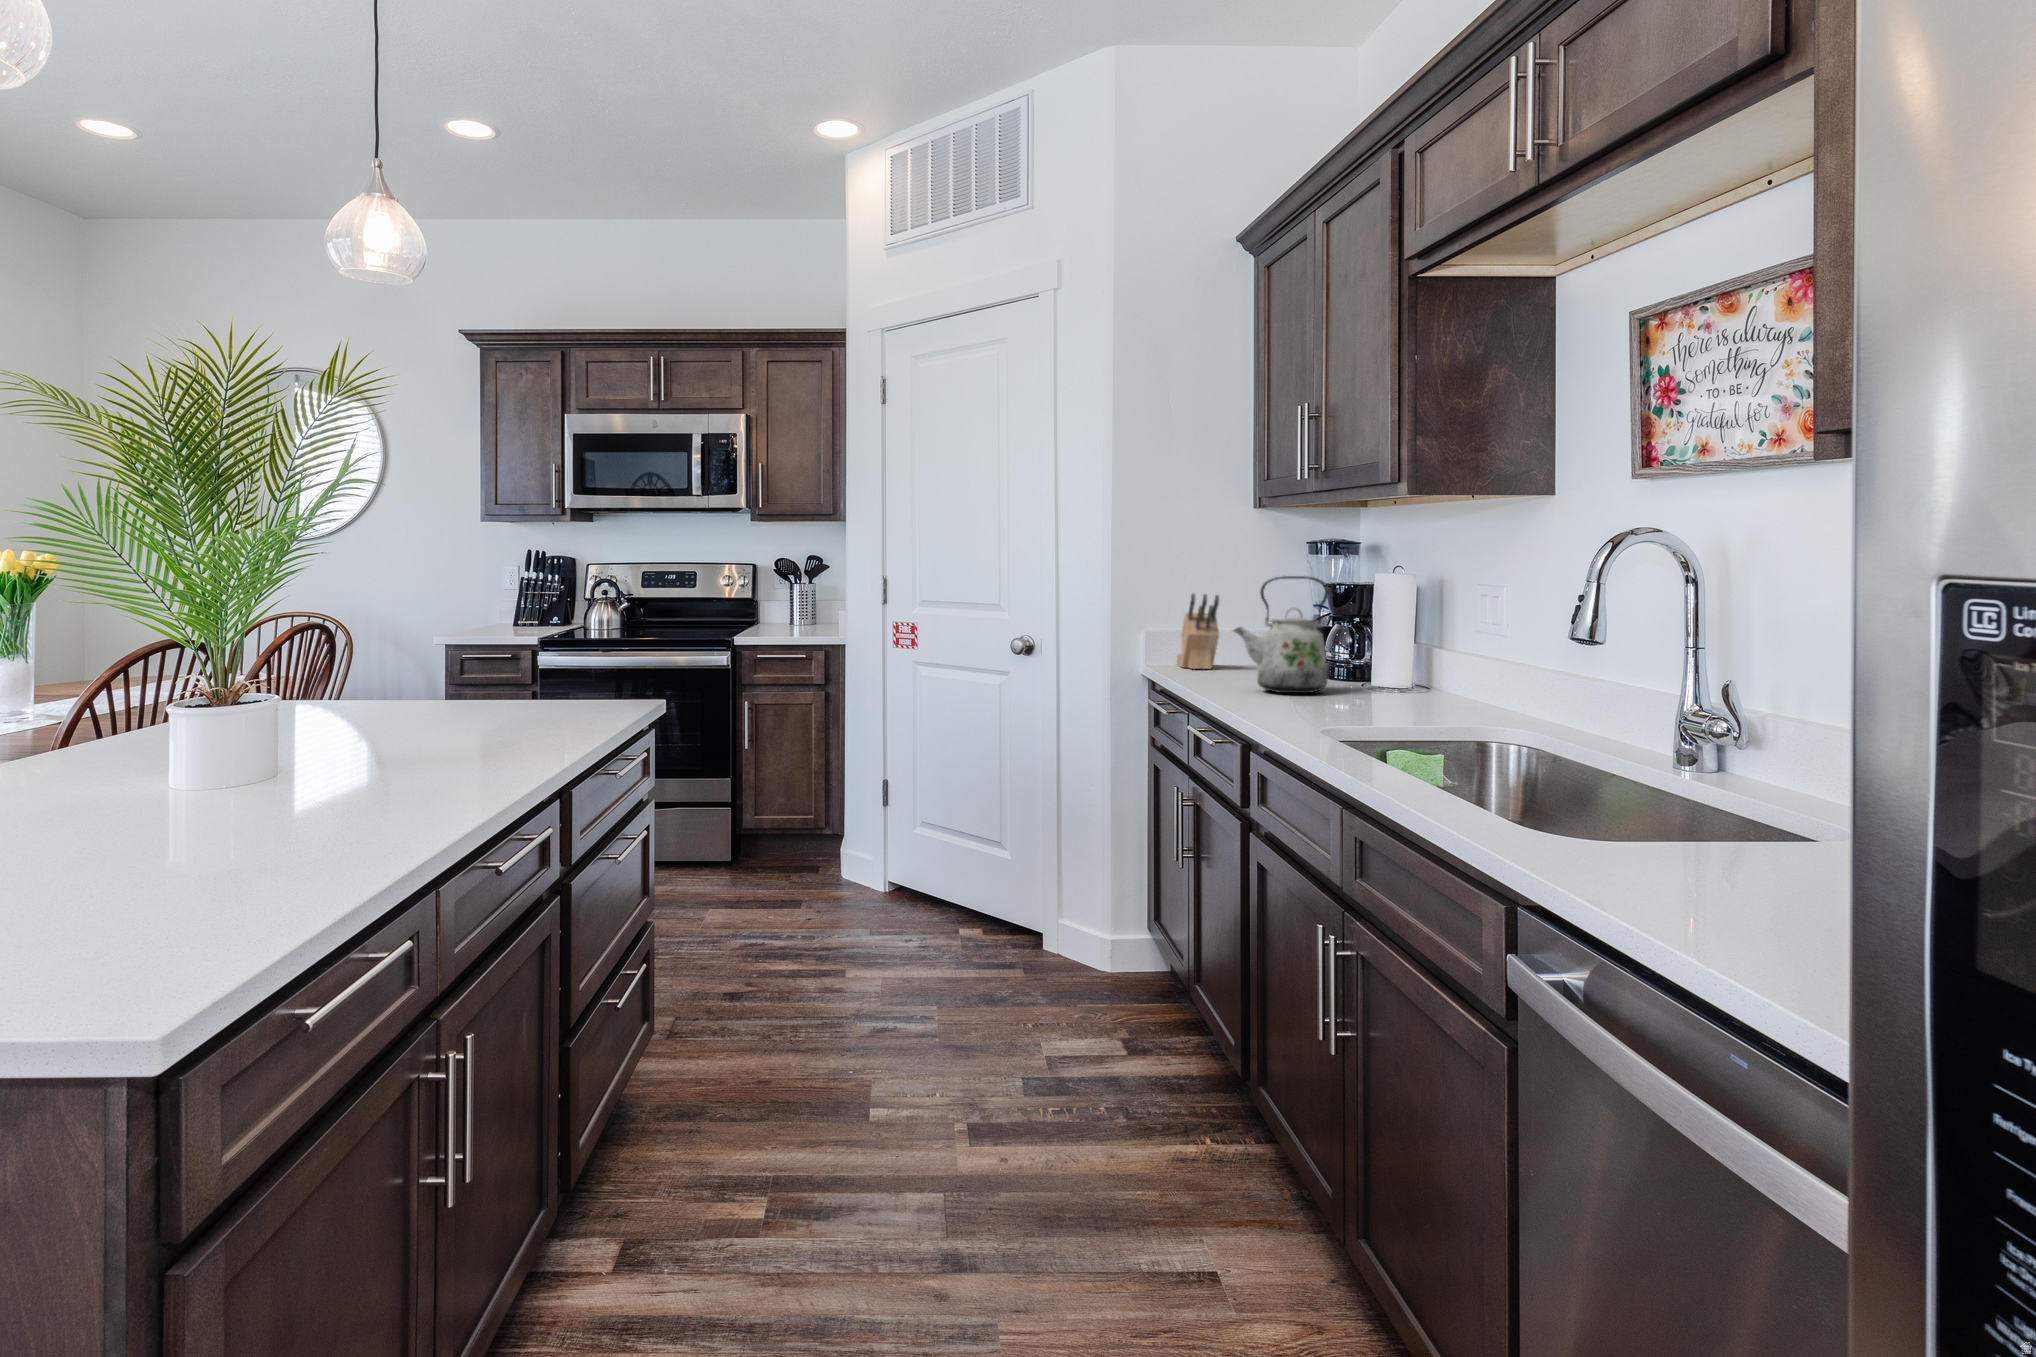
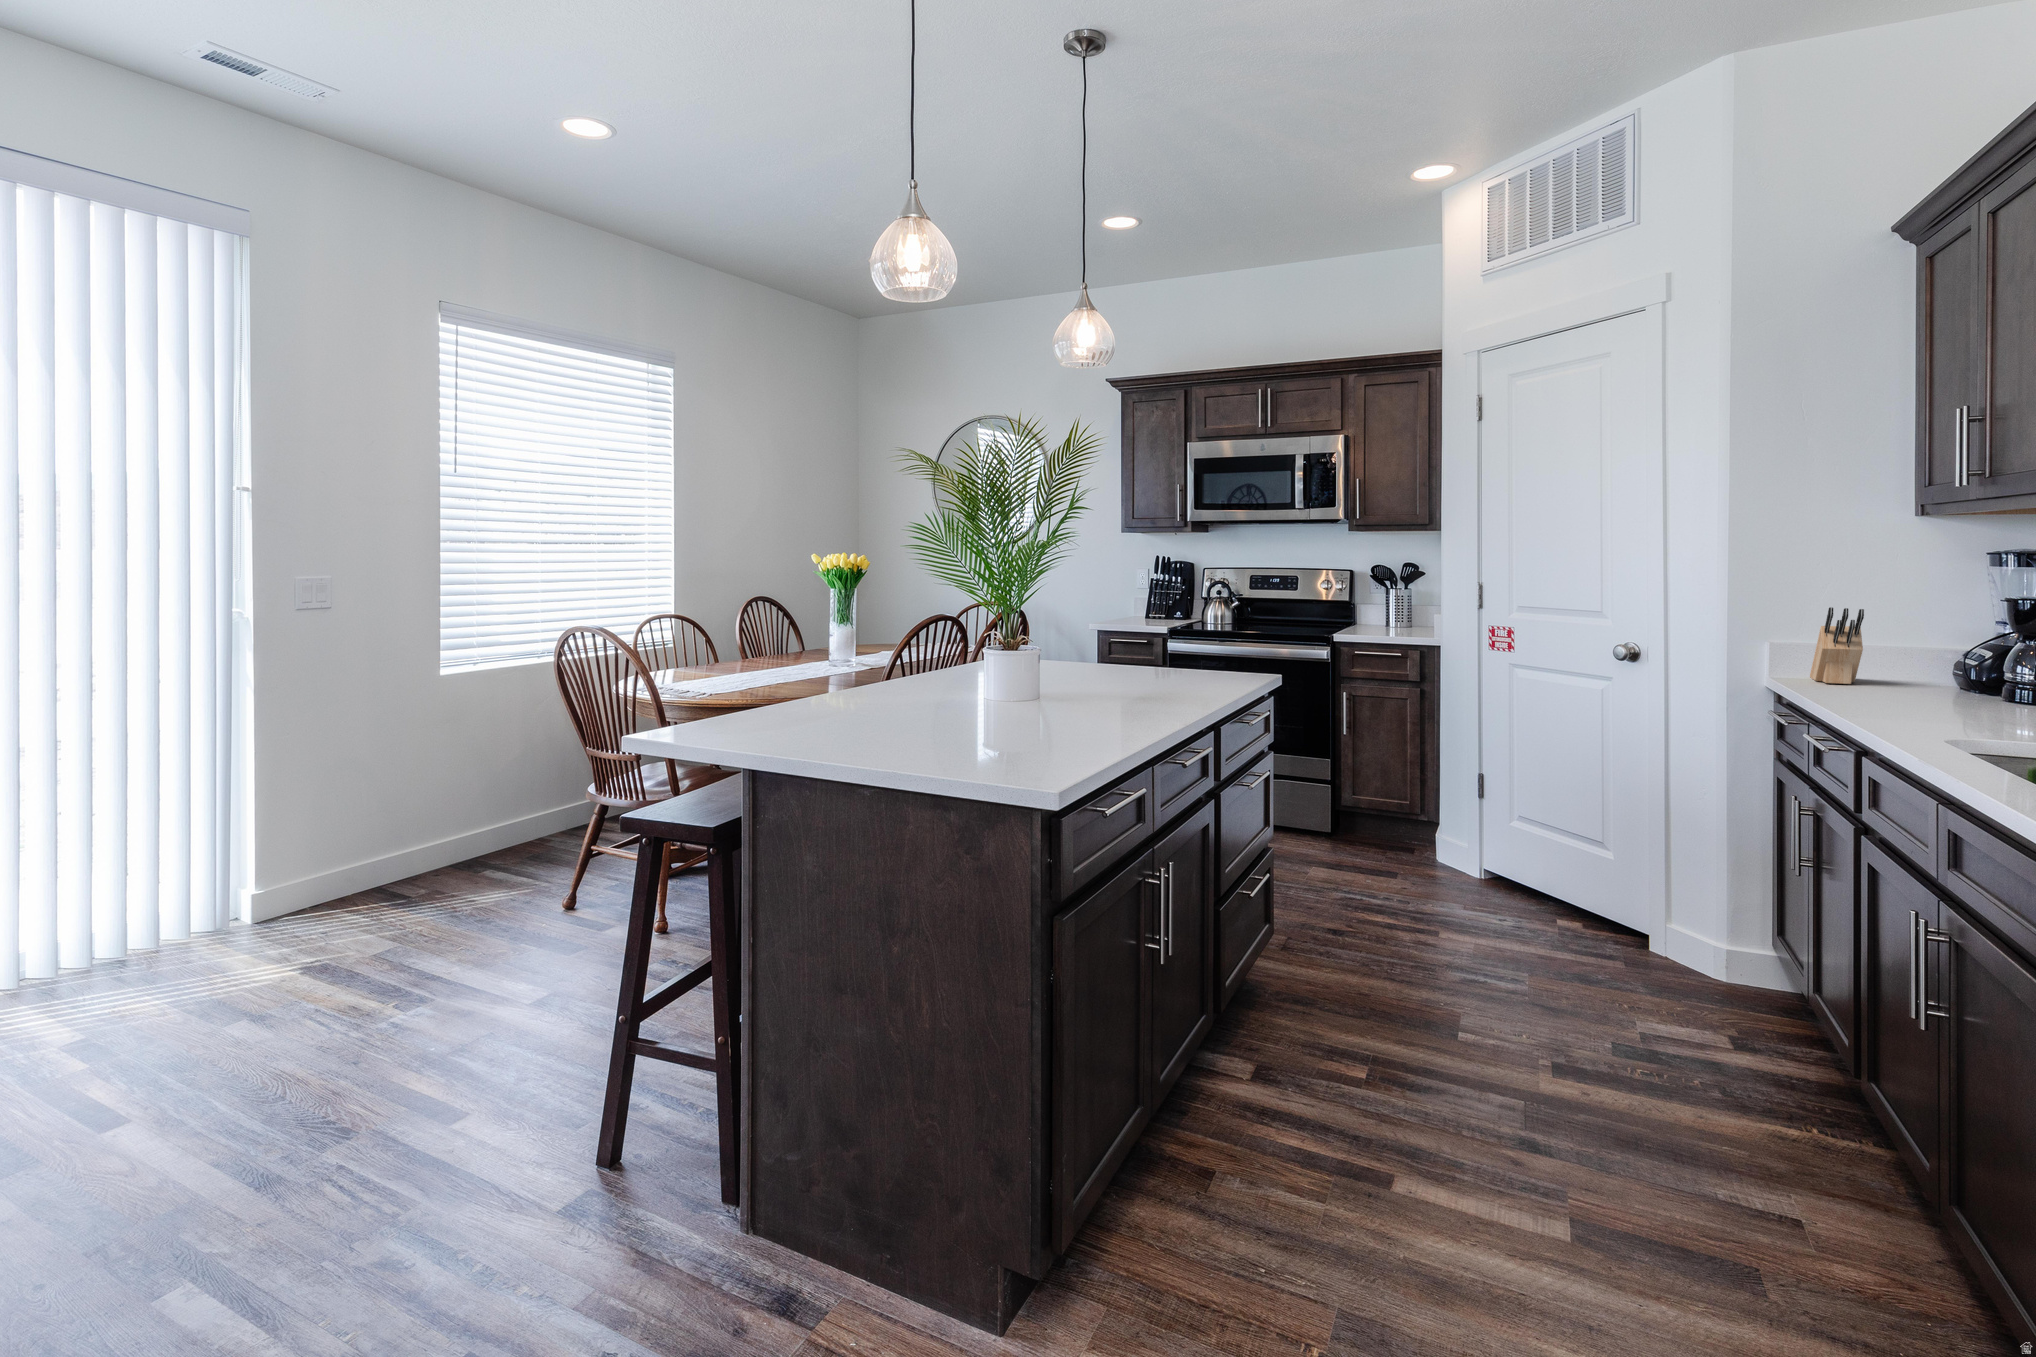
kettle: present [1233,576,1329,693] -> none [1867,598,1994,716]

